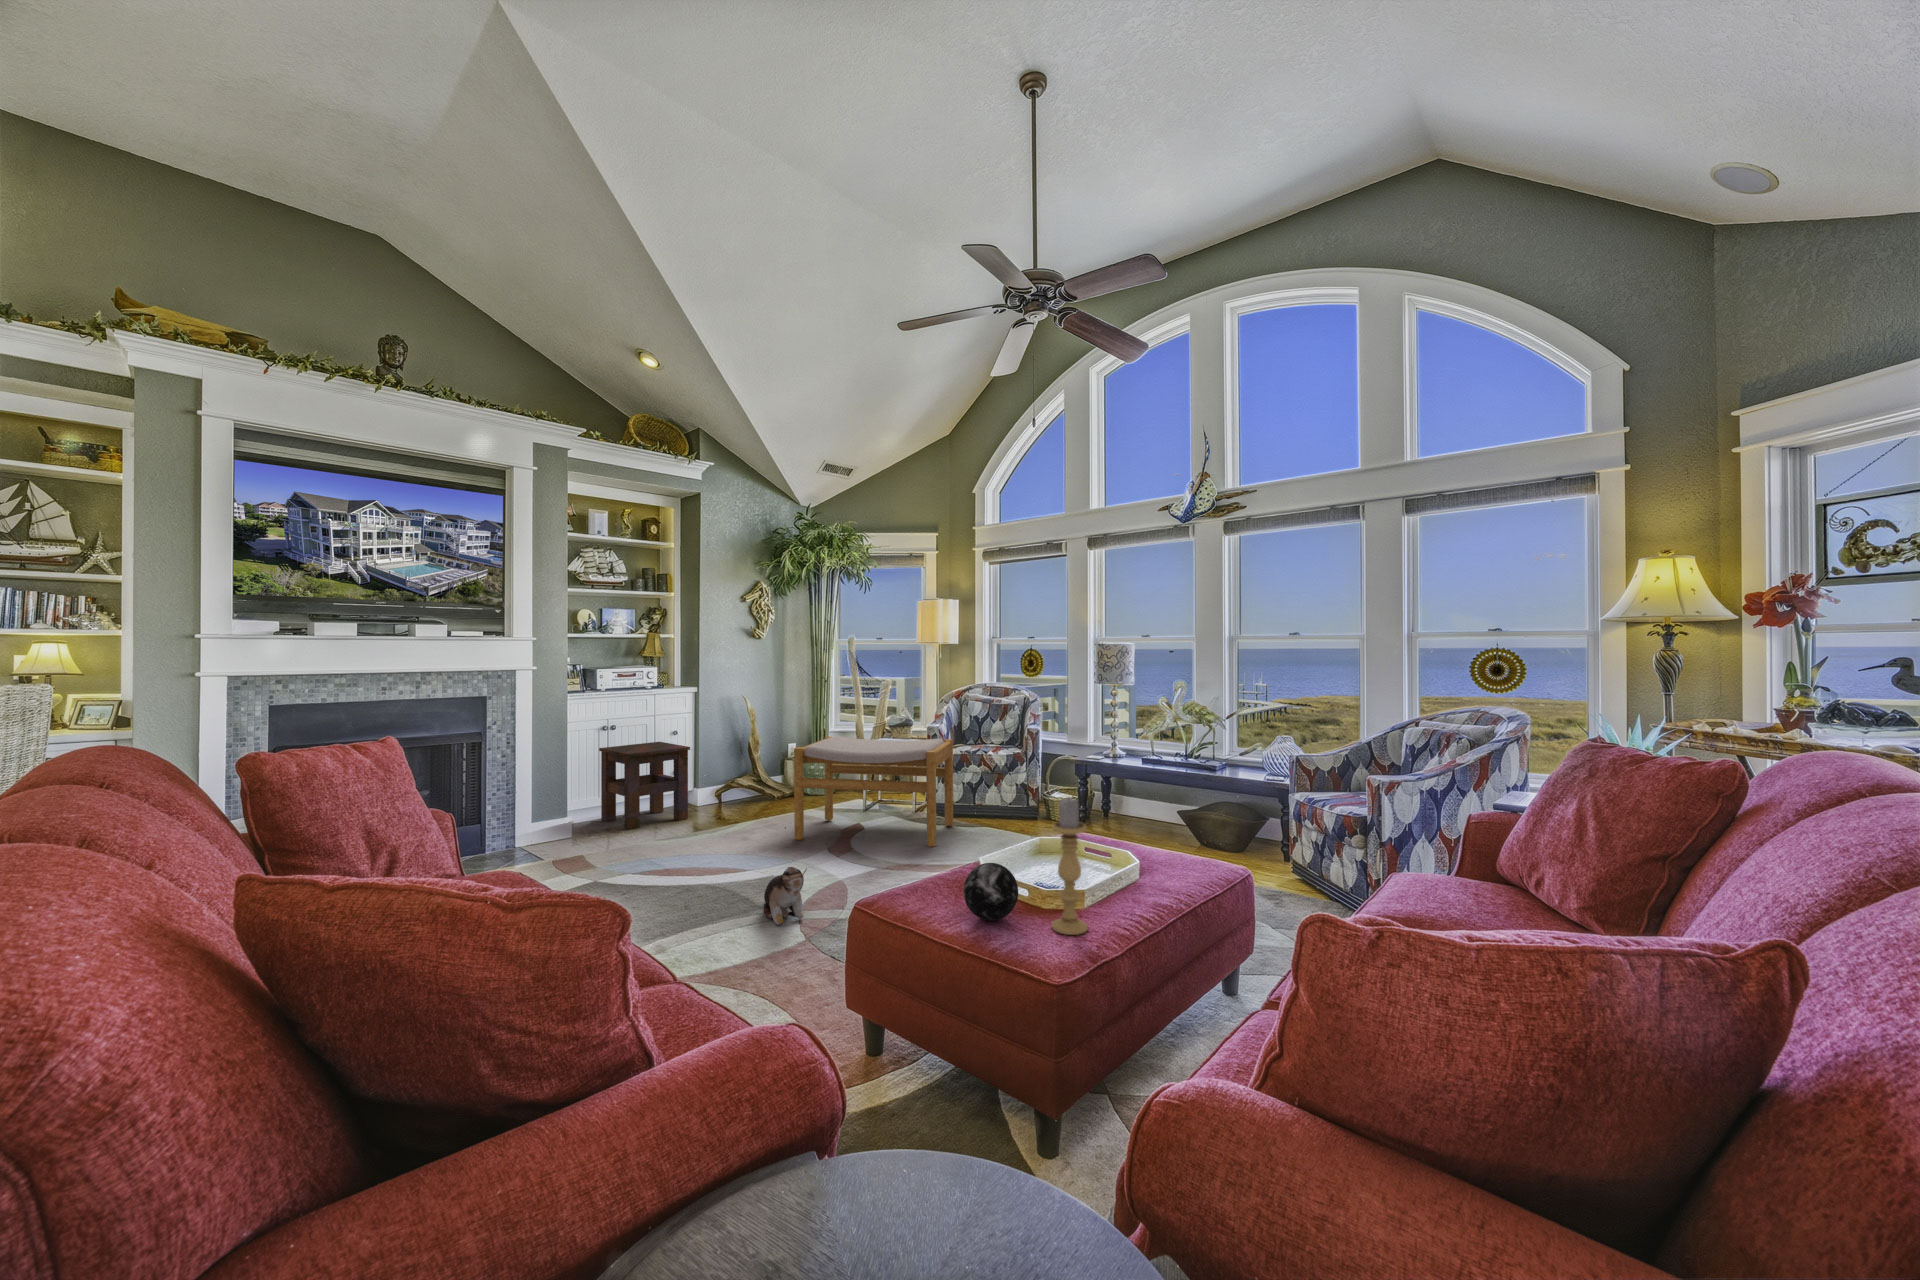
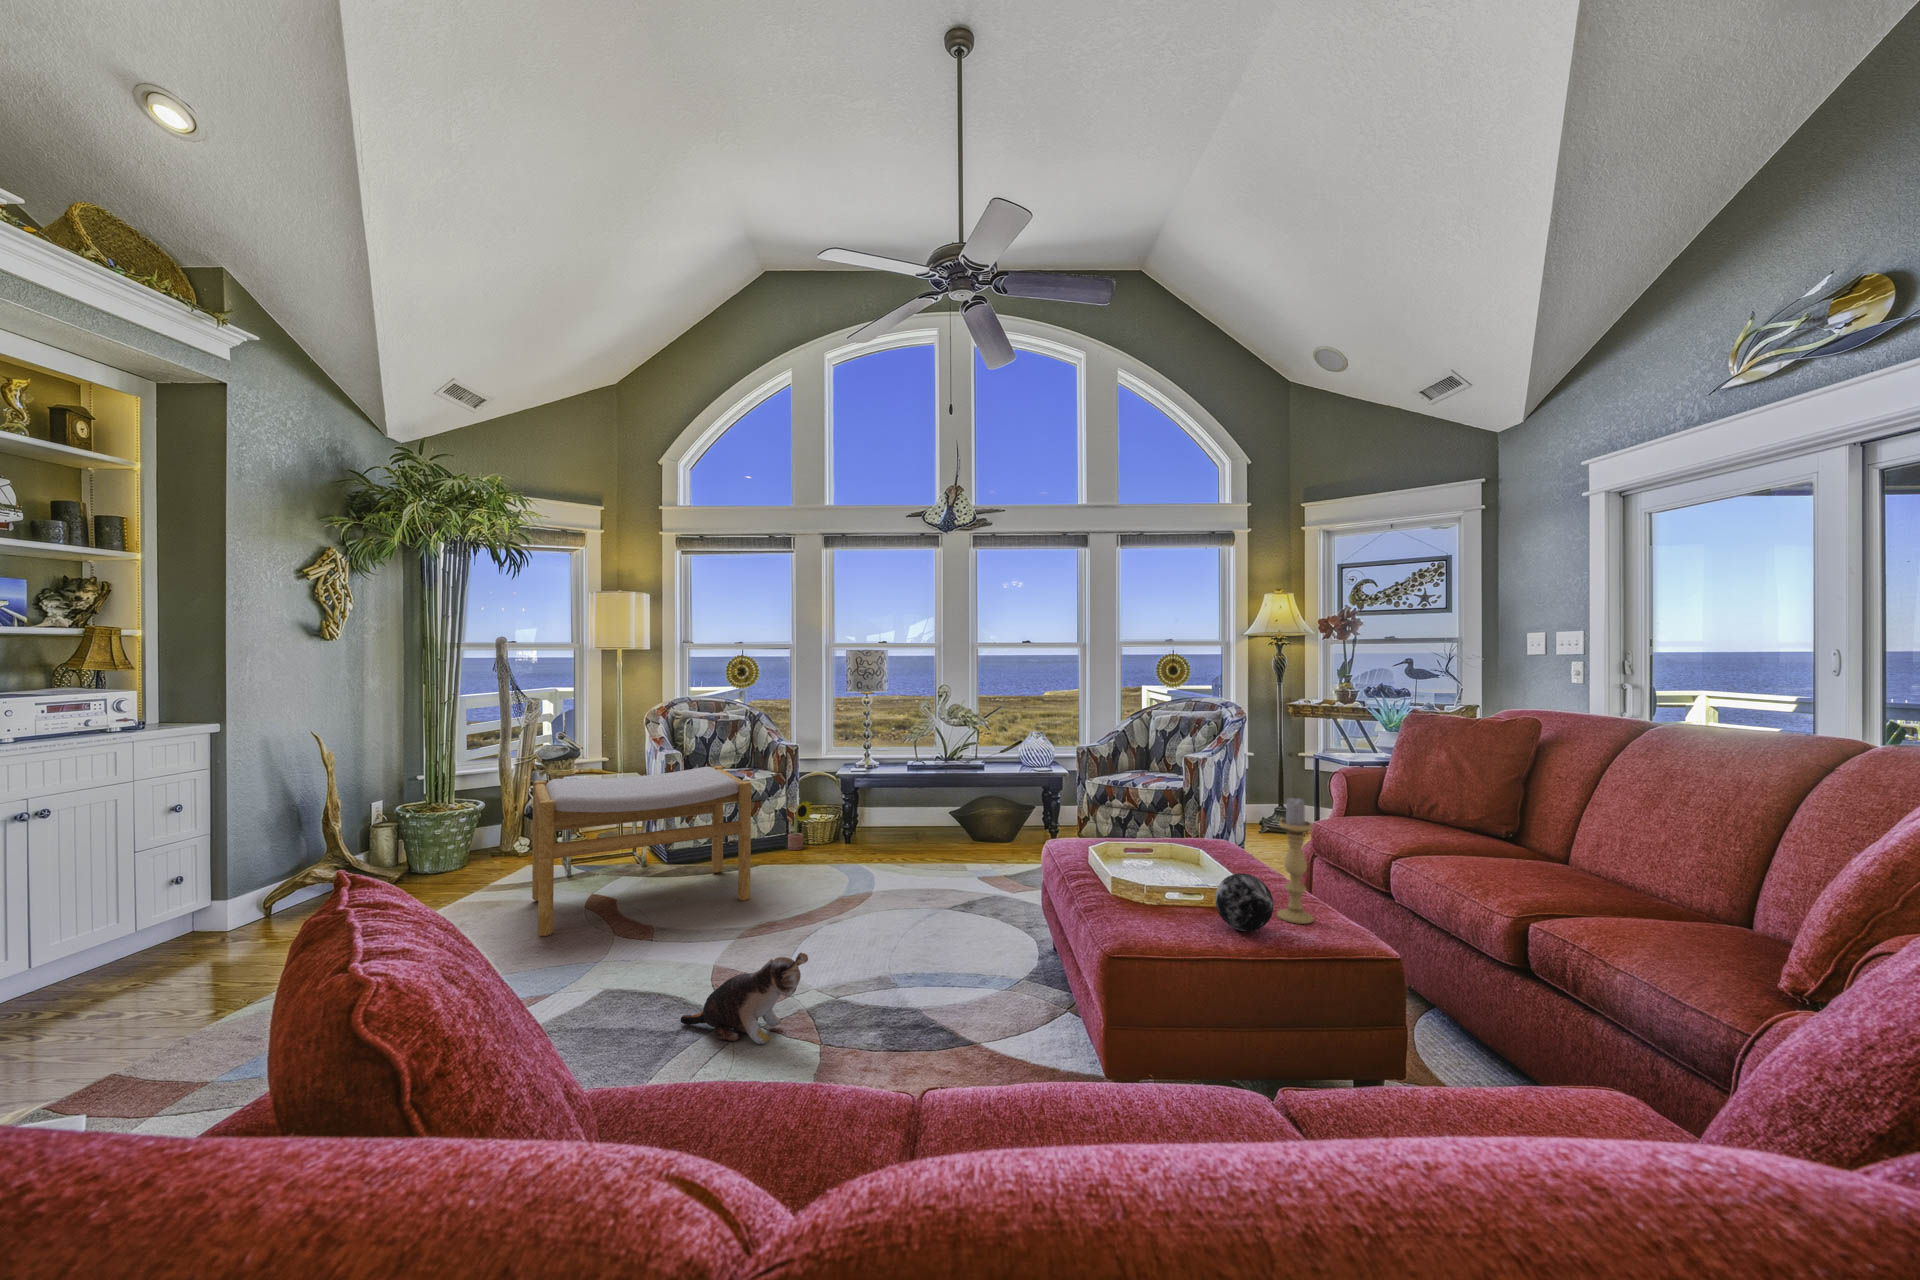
side table: present [599,742,690,830] -> none [16,828,262,1007]
decorative plant: none [1026,779,1047,822] -> present [788,801,813,850]

